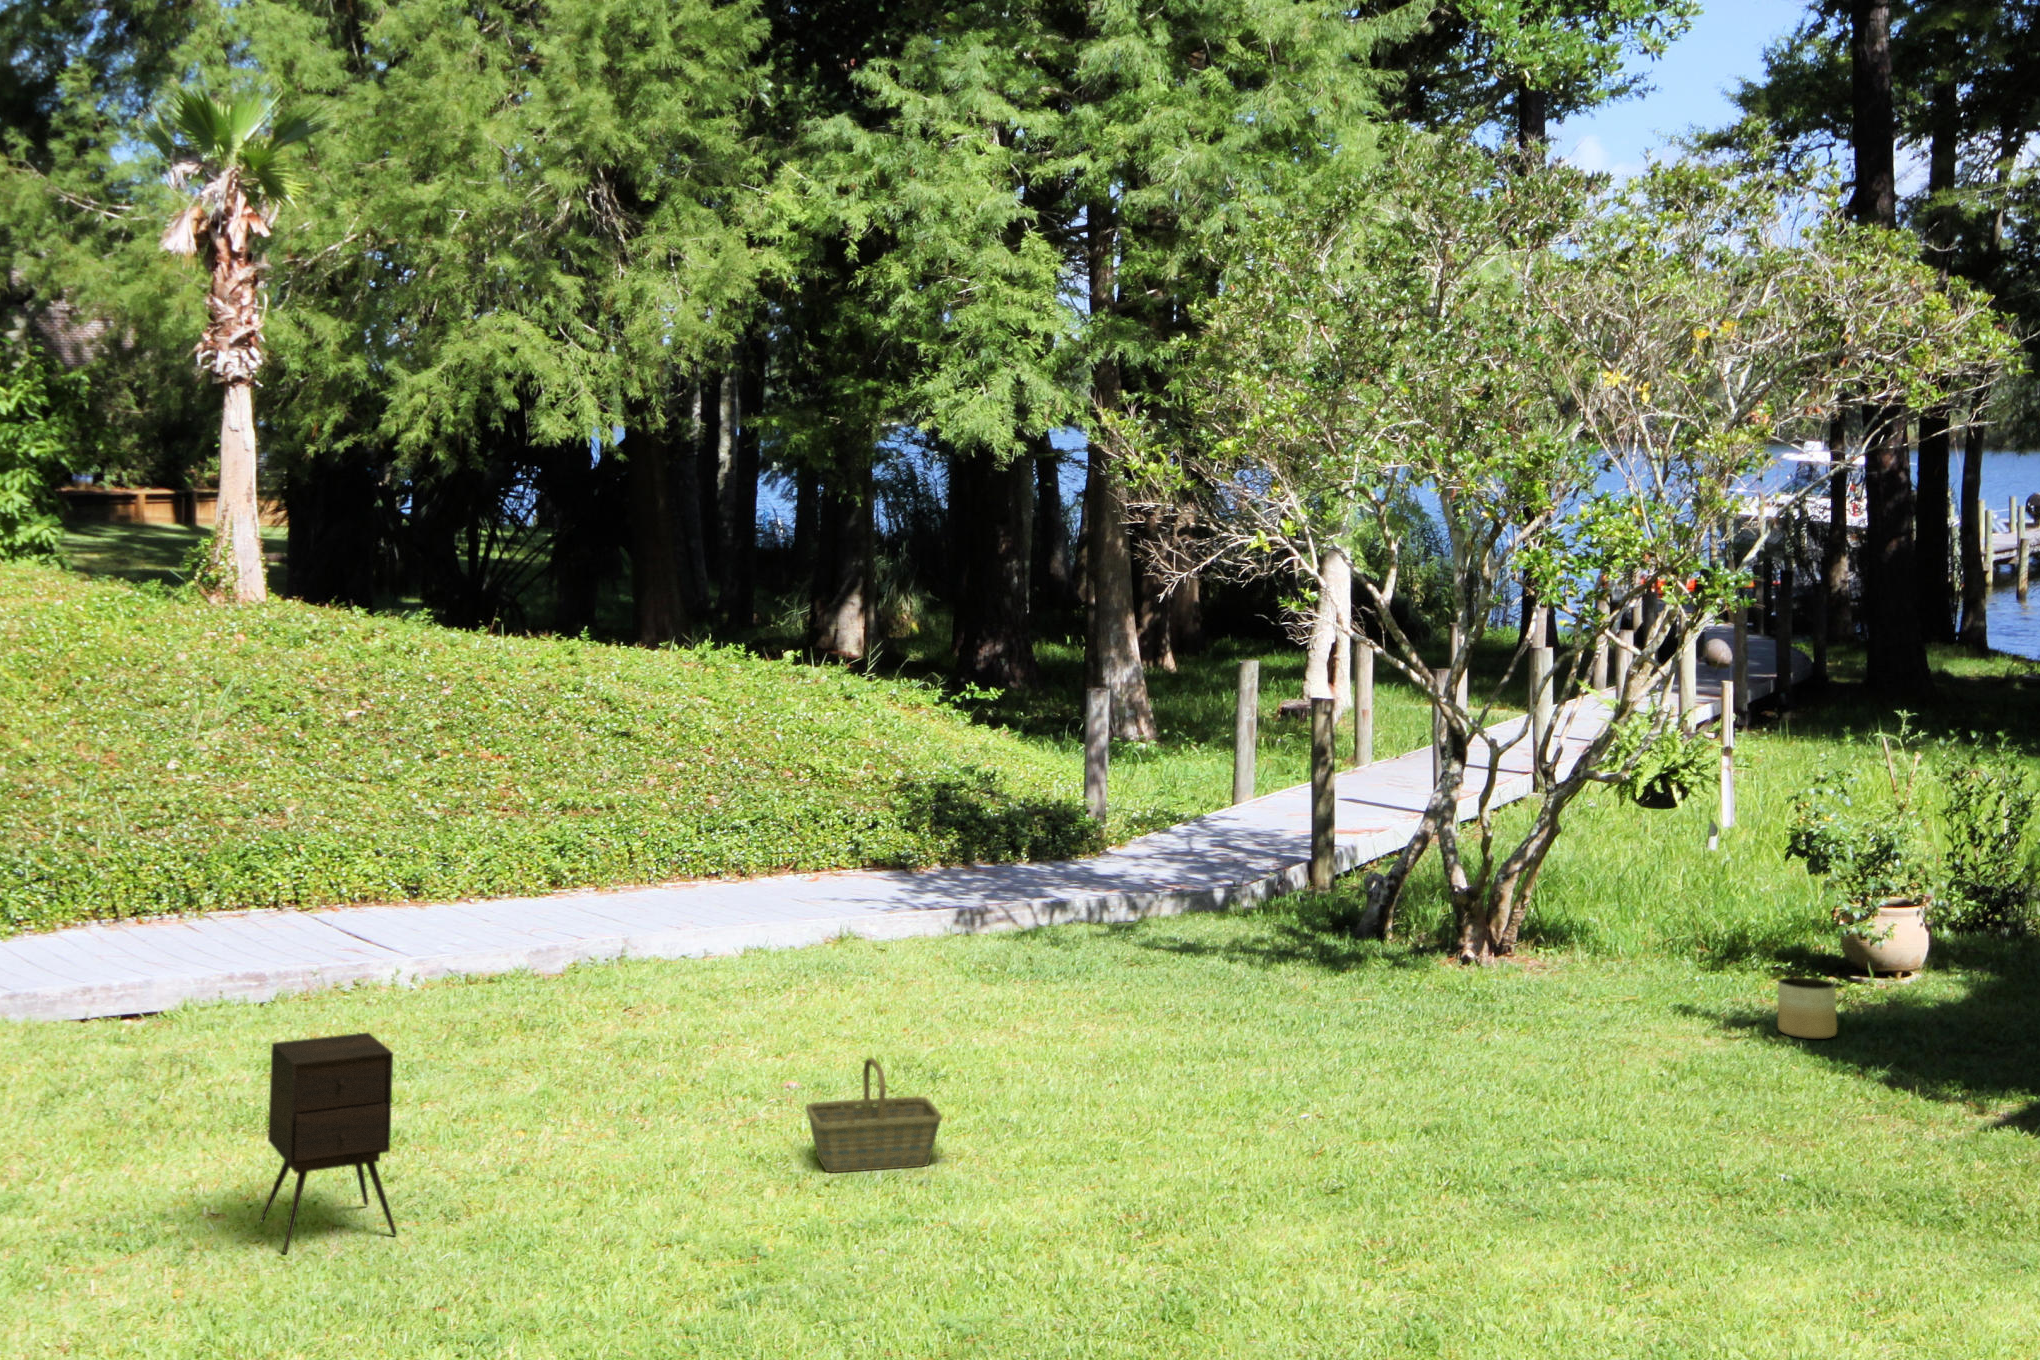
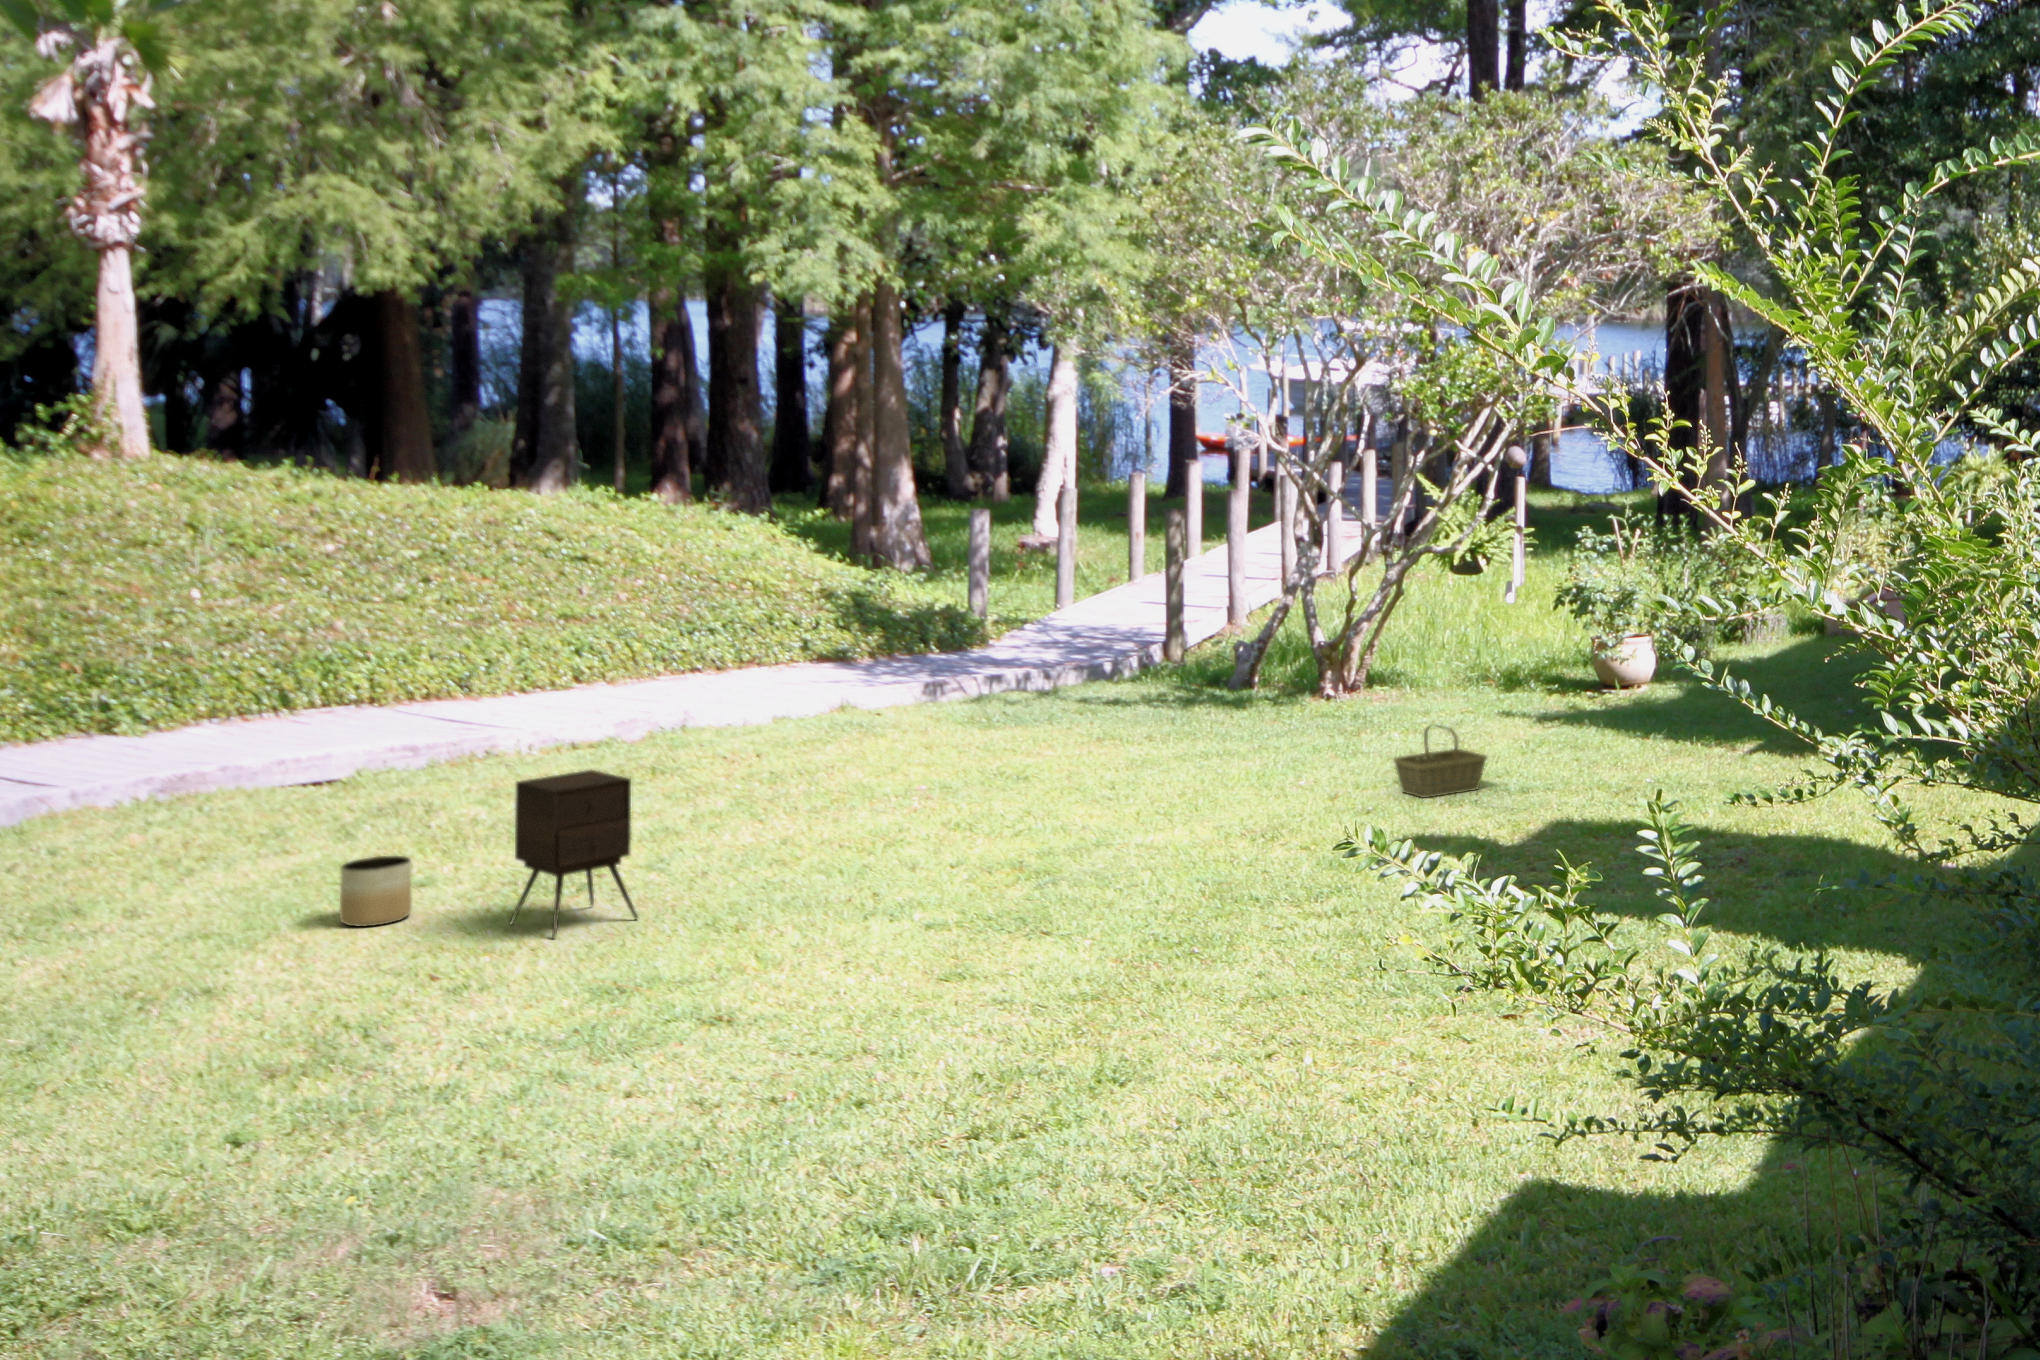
planter: present [1778,977,1837,1039] -> present [340,856,412,926]
basket: present [806,1058,942,1172] -> present [1394,726,1487,798]

